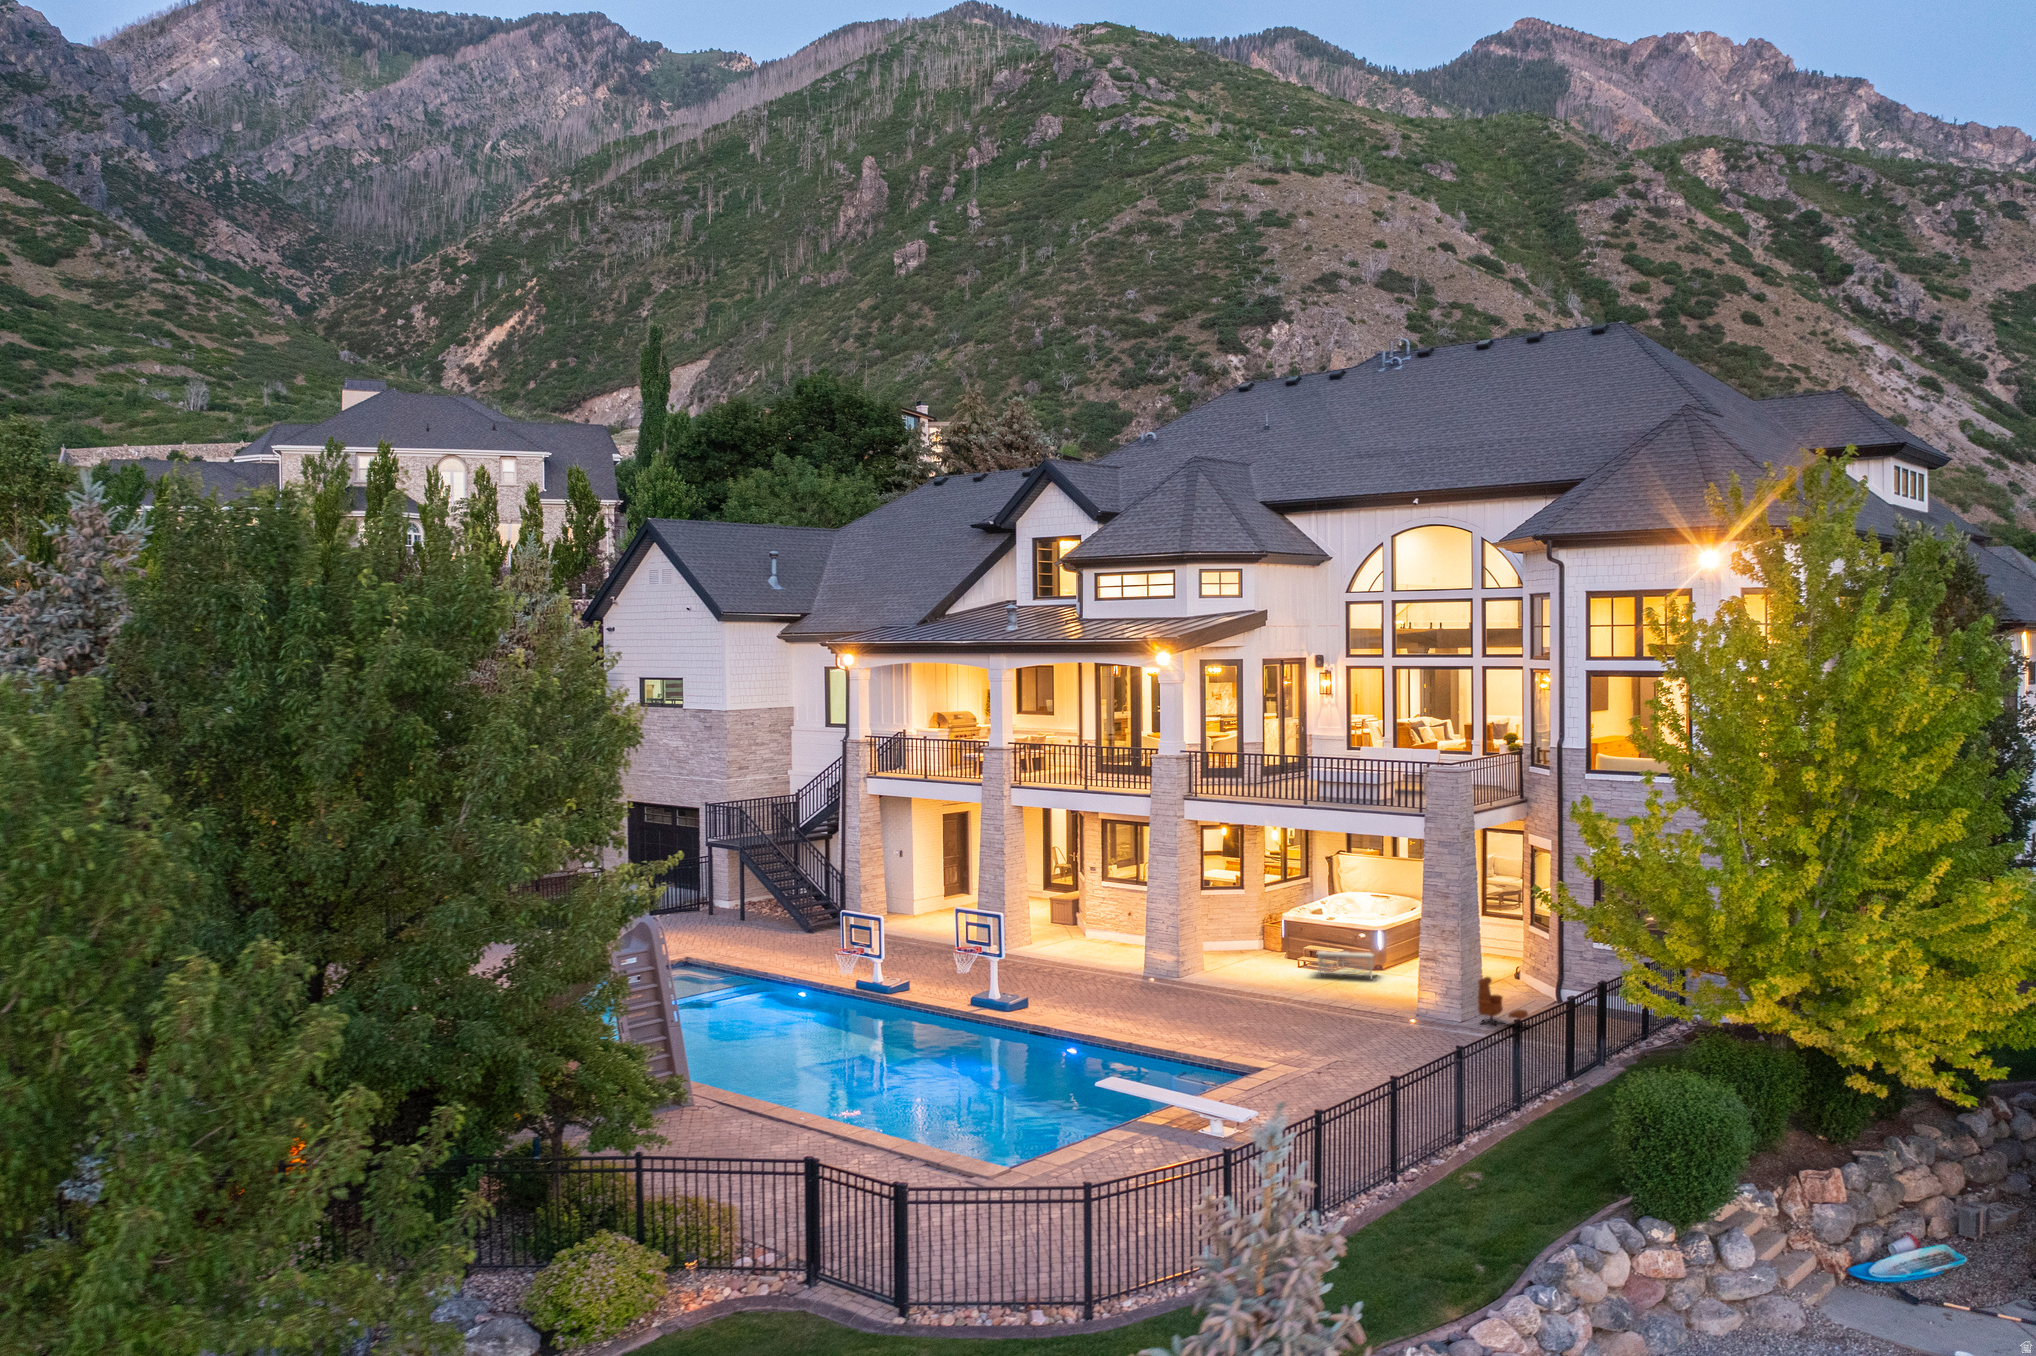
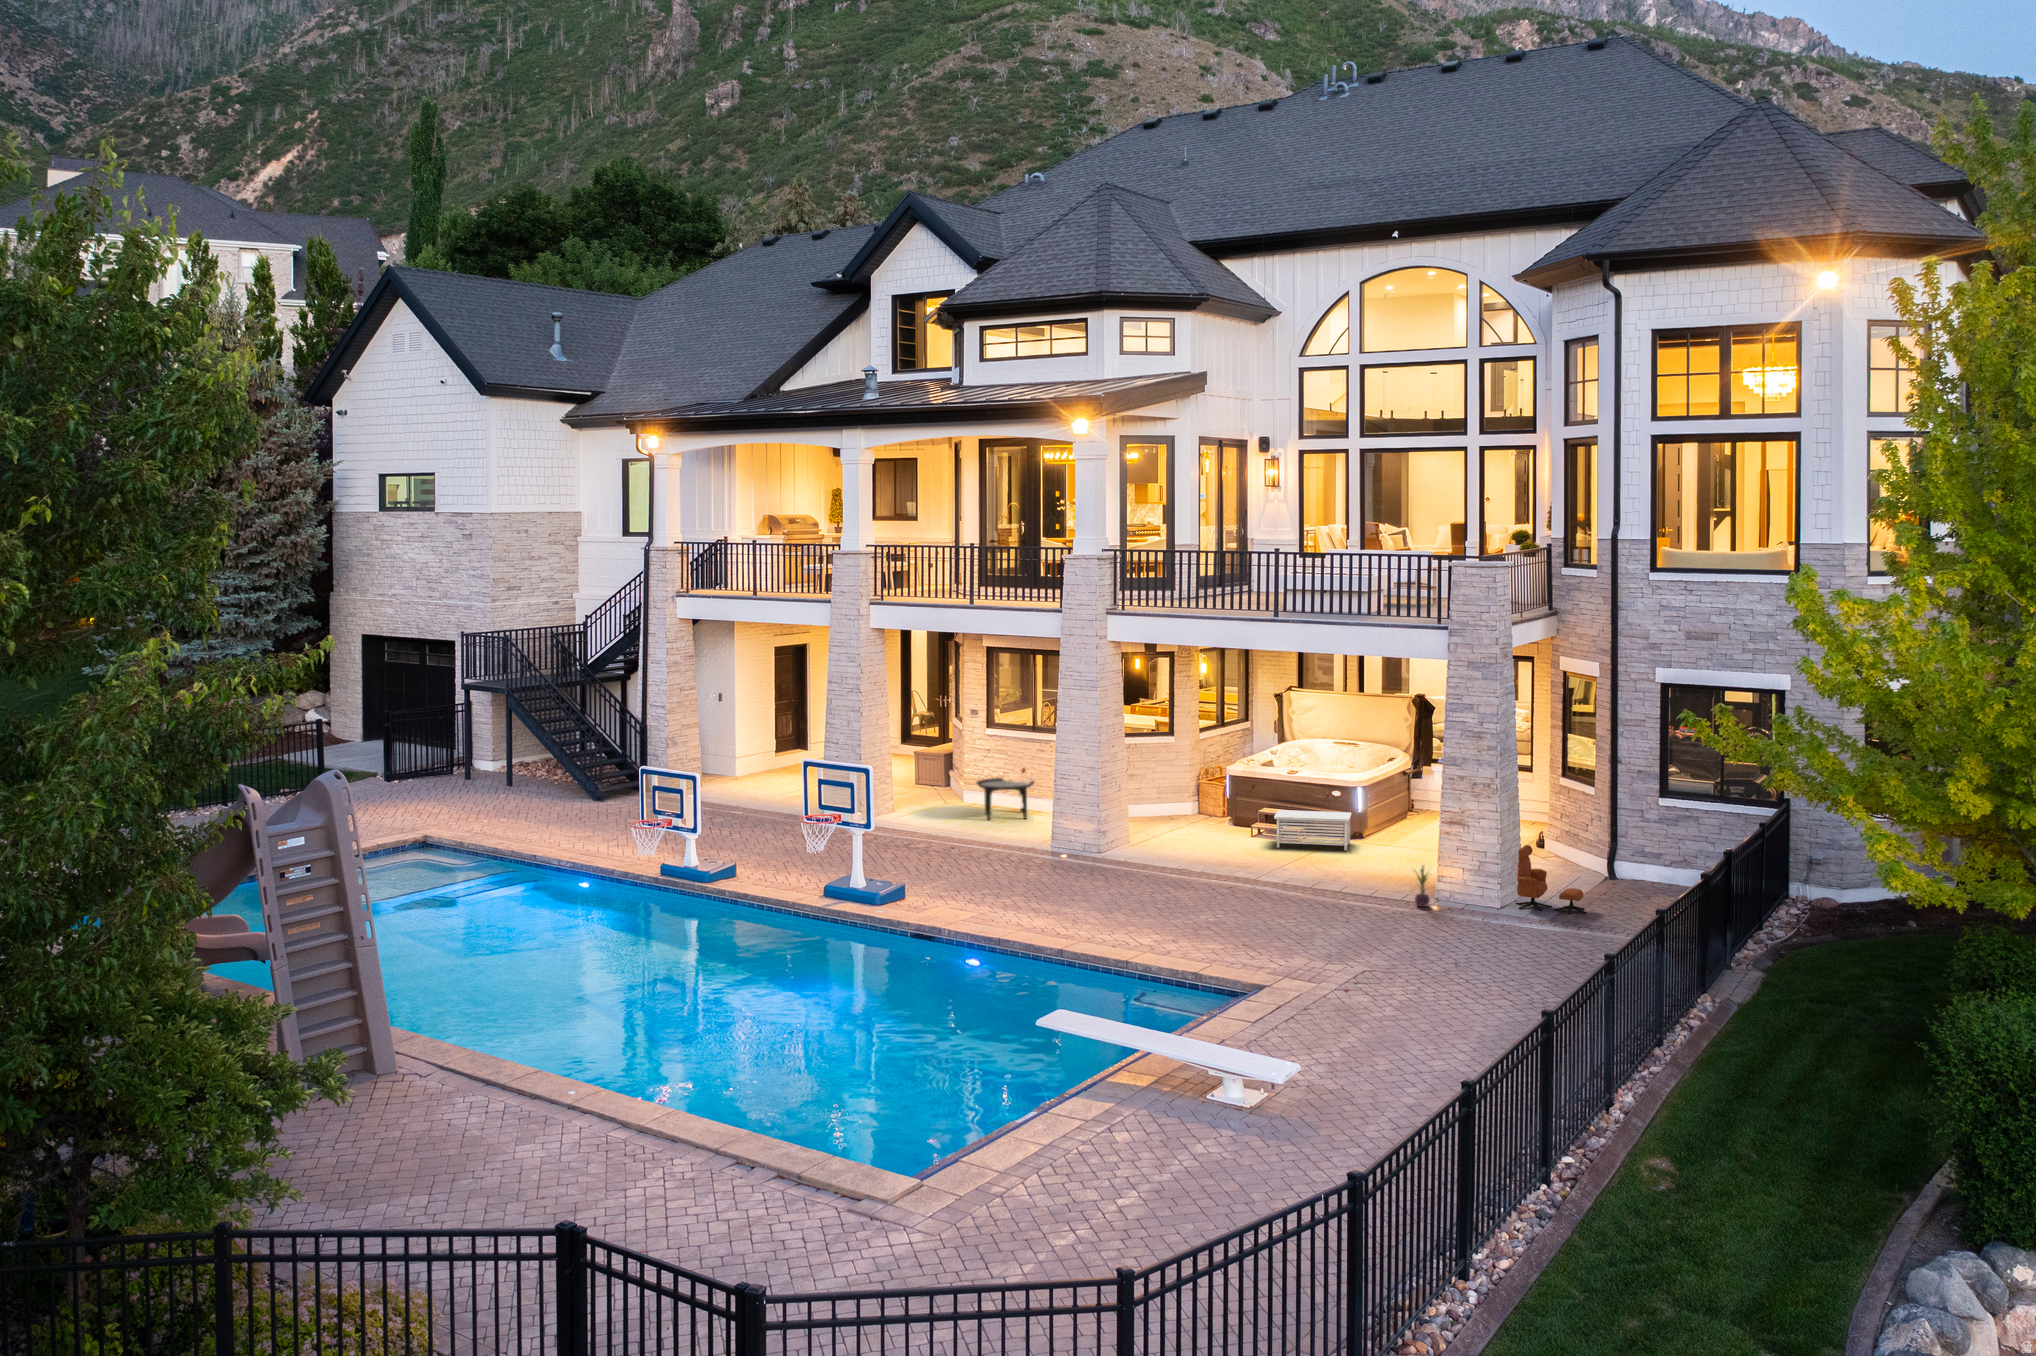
round table: none [1094,920,1140,953] -> present [977,778,1034,820]
decorative plant: none [1392,990,1425,1022] -> present [1415,866,1430,907]

